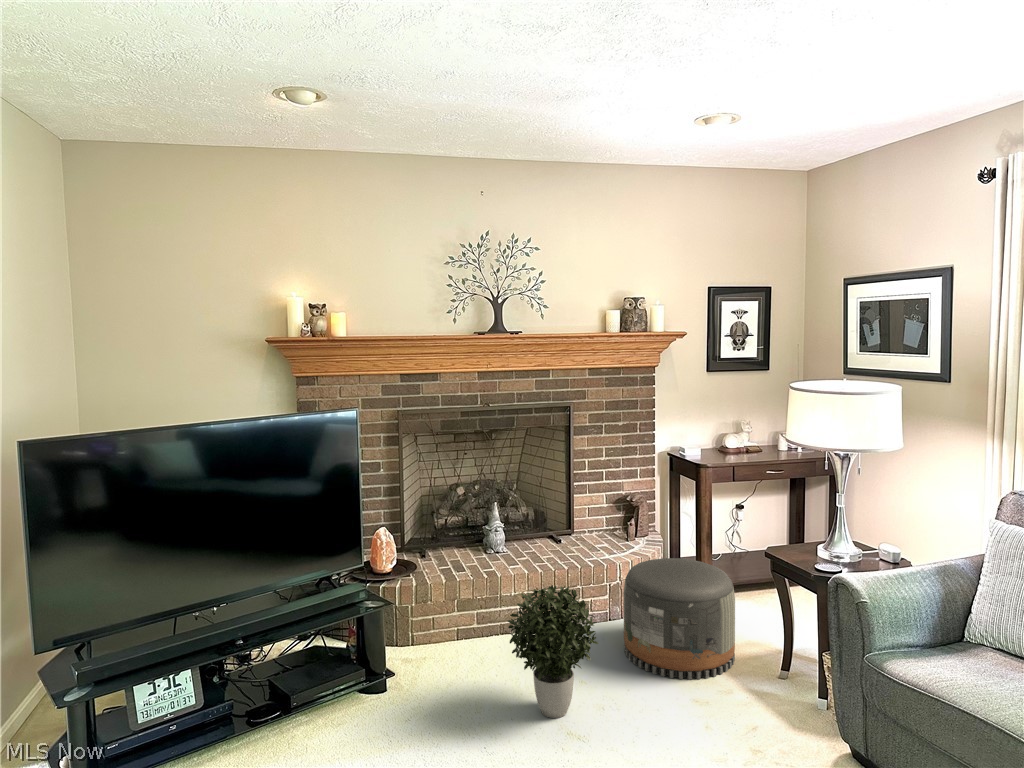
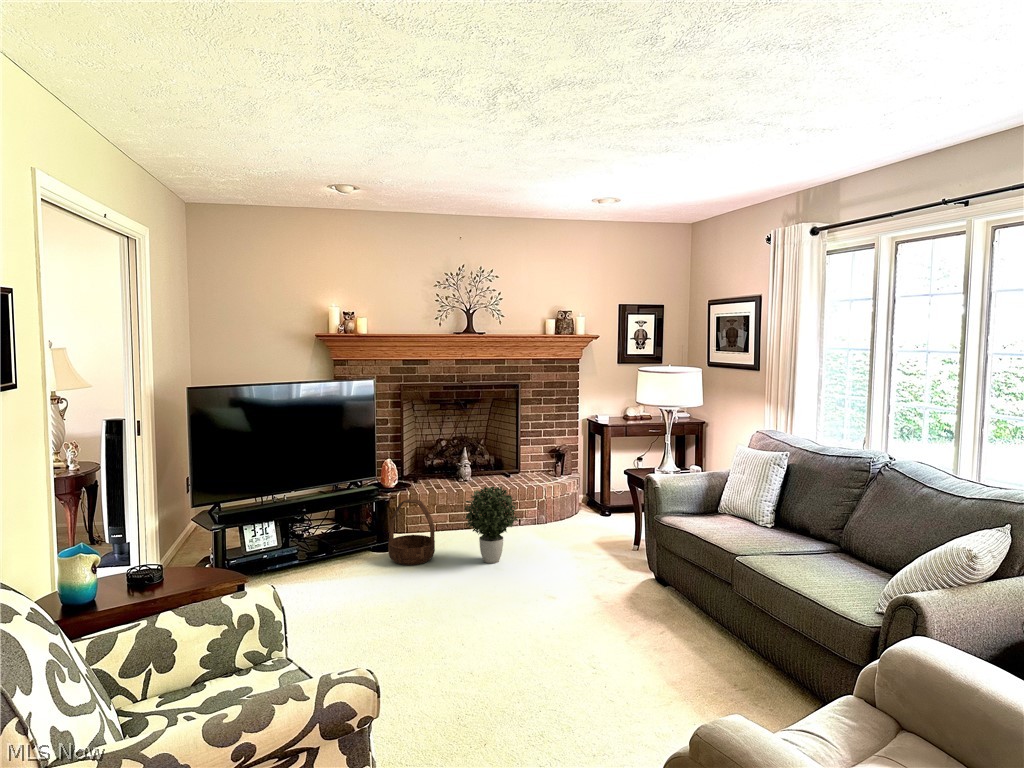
pouf: present [623,558,735,680] -> none [543,482,612,550]
basket: none [382,609,459,725] -> present [388,499,435,565]

